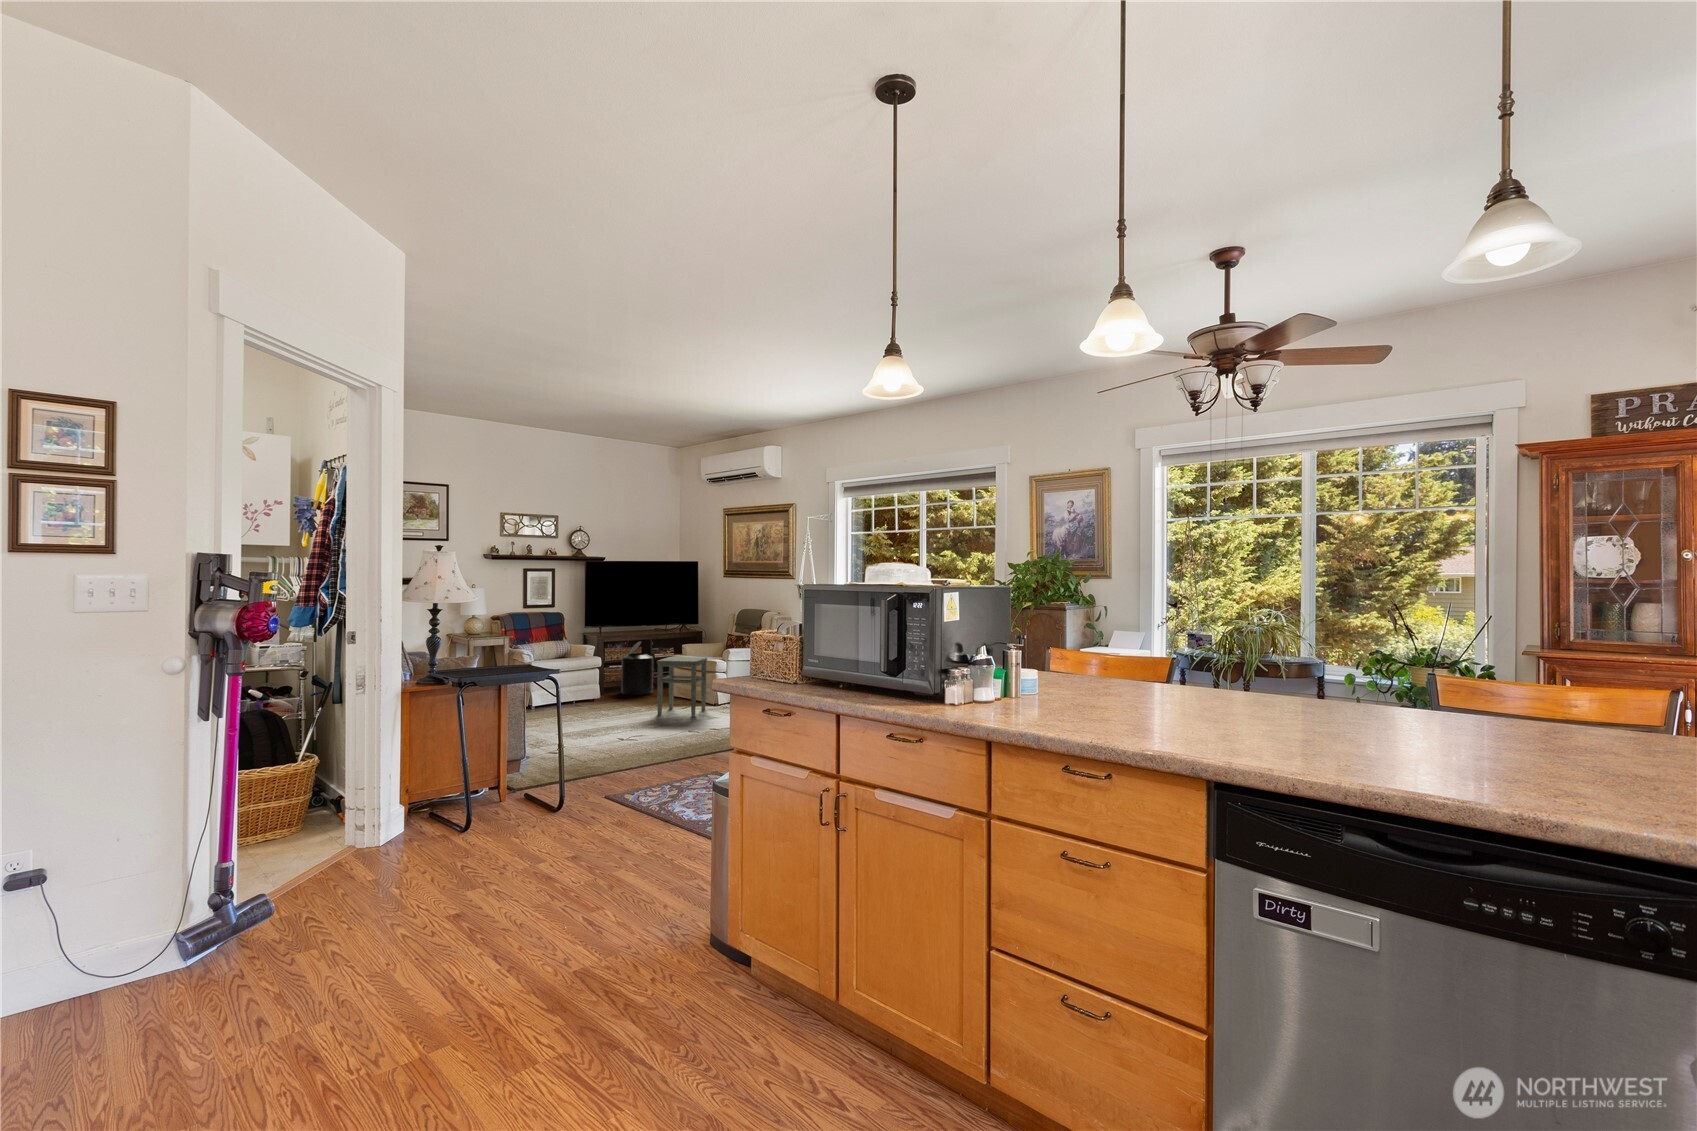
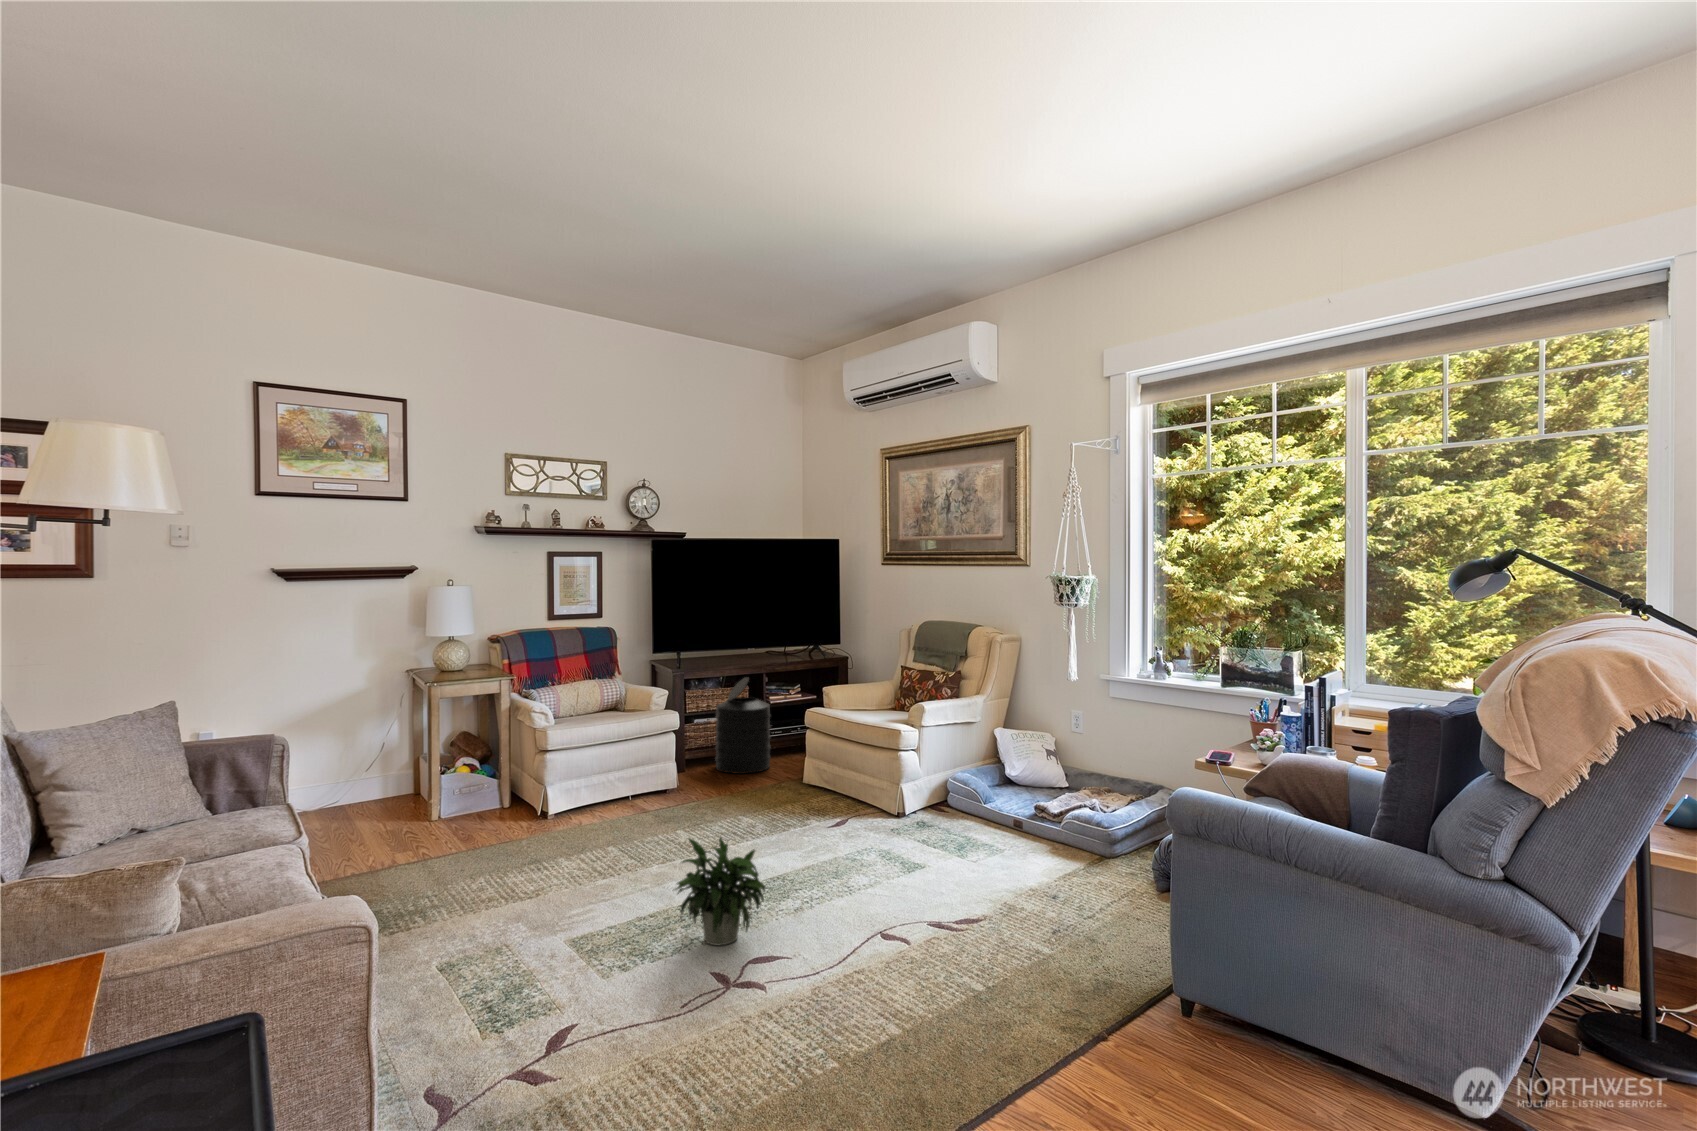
stool: present [657,657,707,716] -> none [787,717,881,846]
potted plant: none [601,696,641,738] -> present [675,837,765,946]

